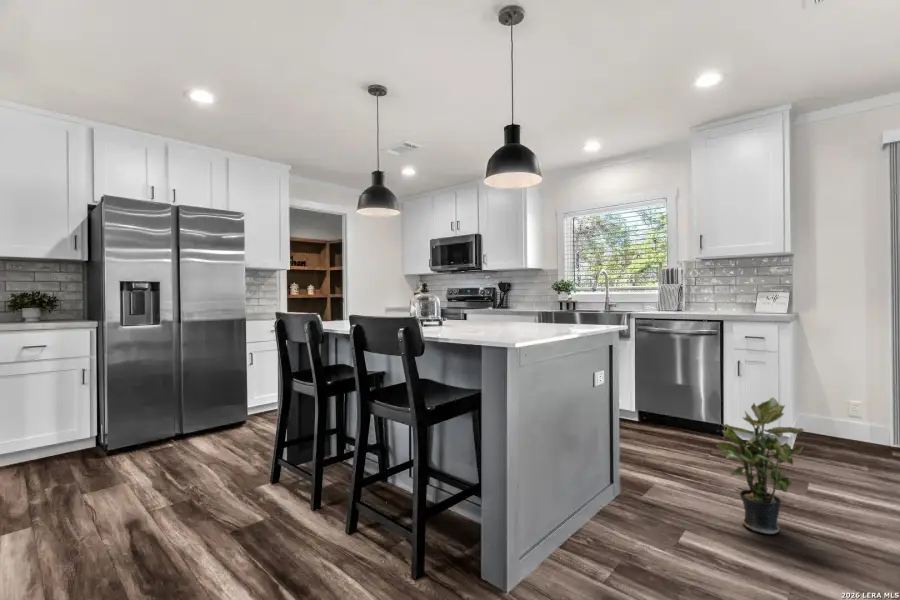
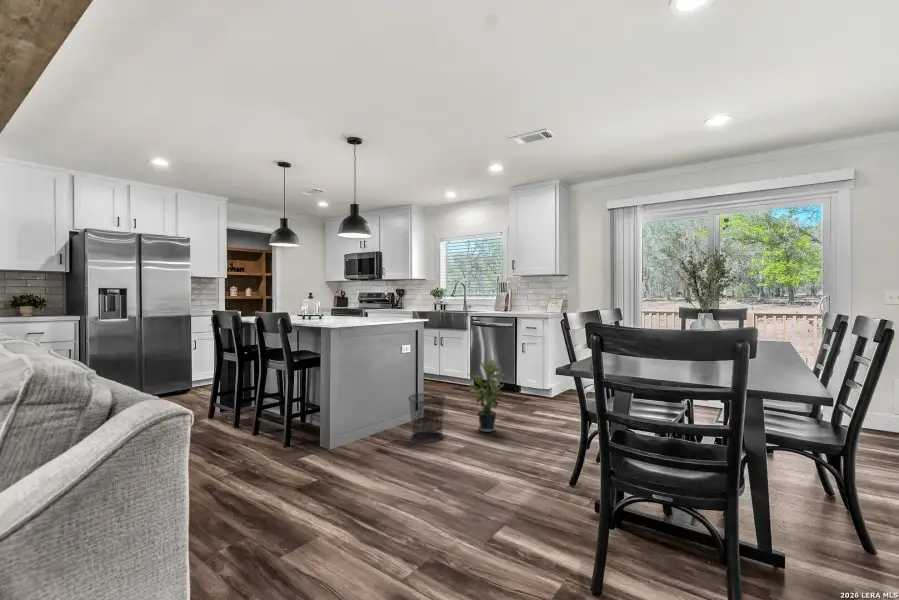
waste bin: none [626,459,704,563] -> present [408,393,445,442]

